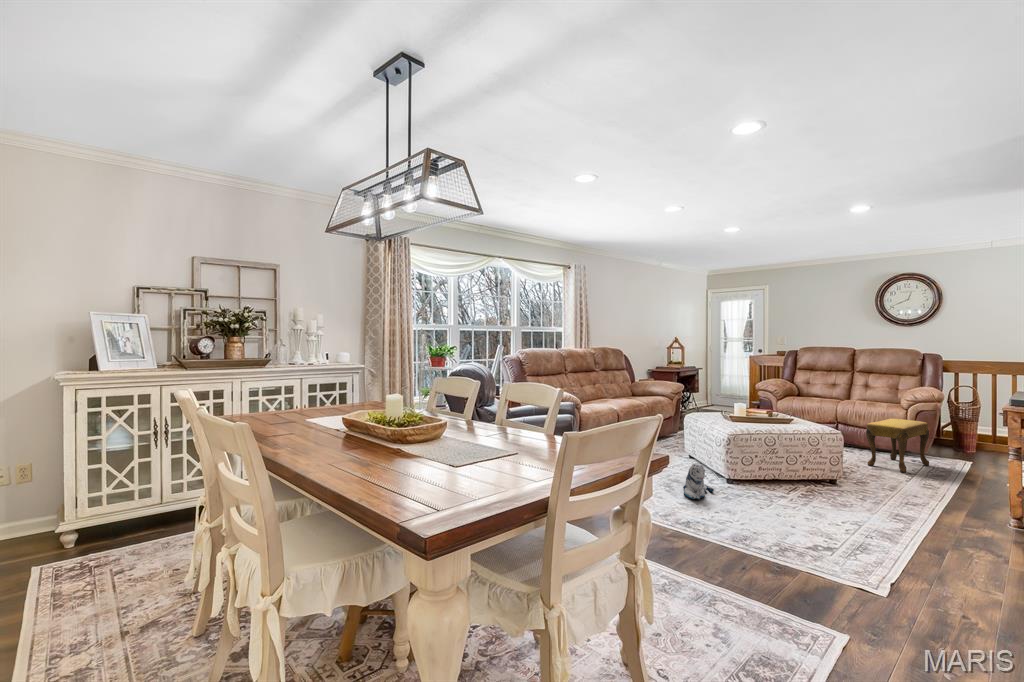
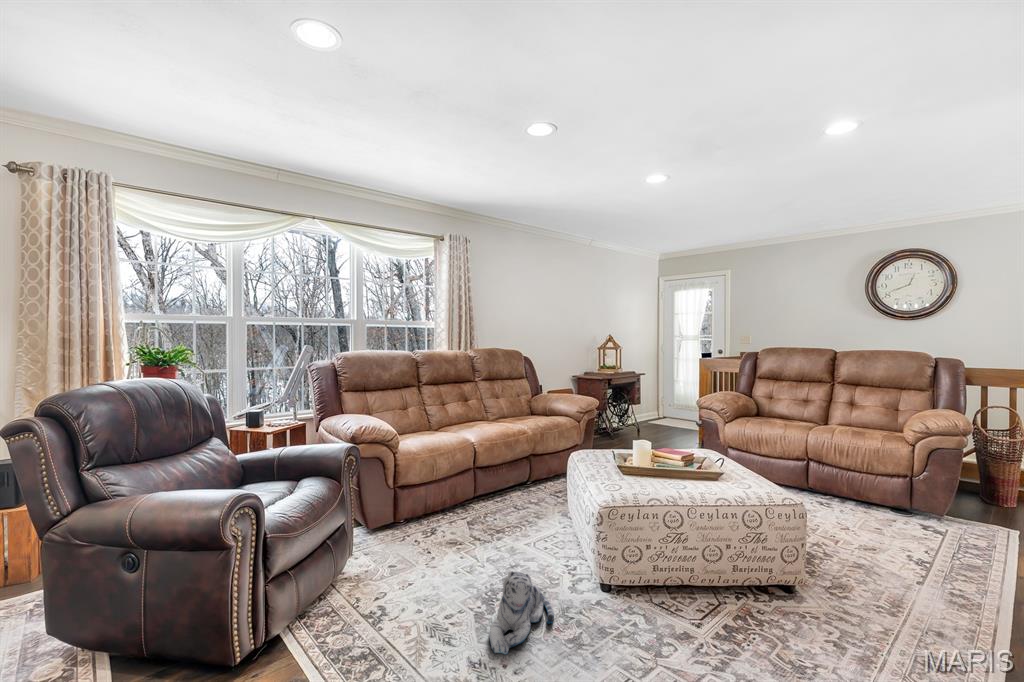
footstool: present [866,419,929,472] -> none [850,462,955,563]

